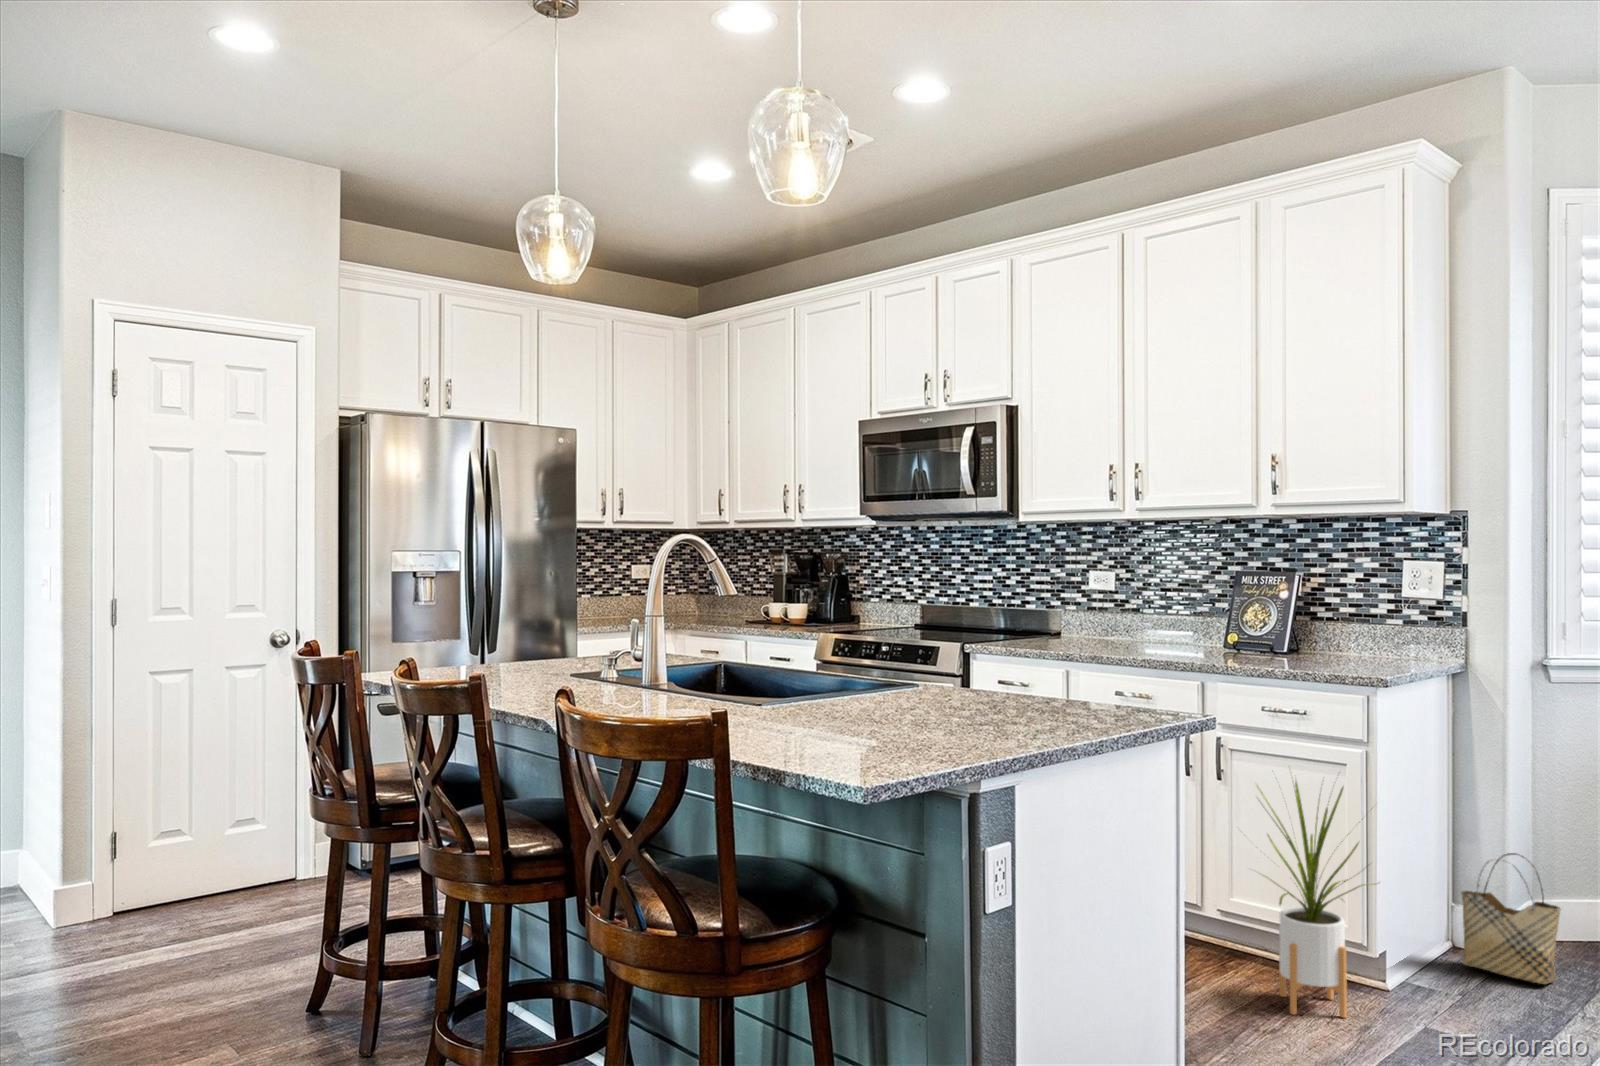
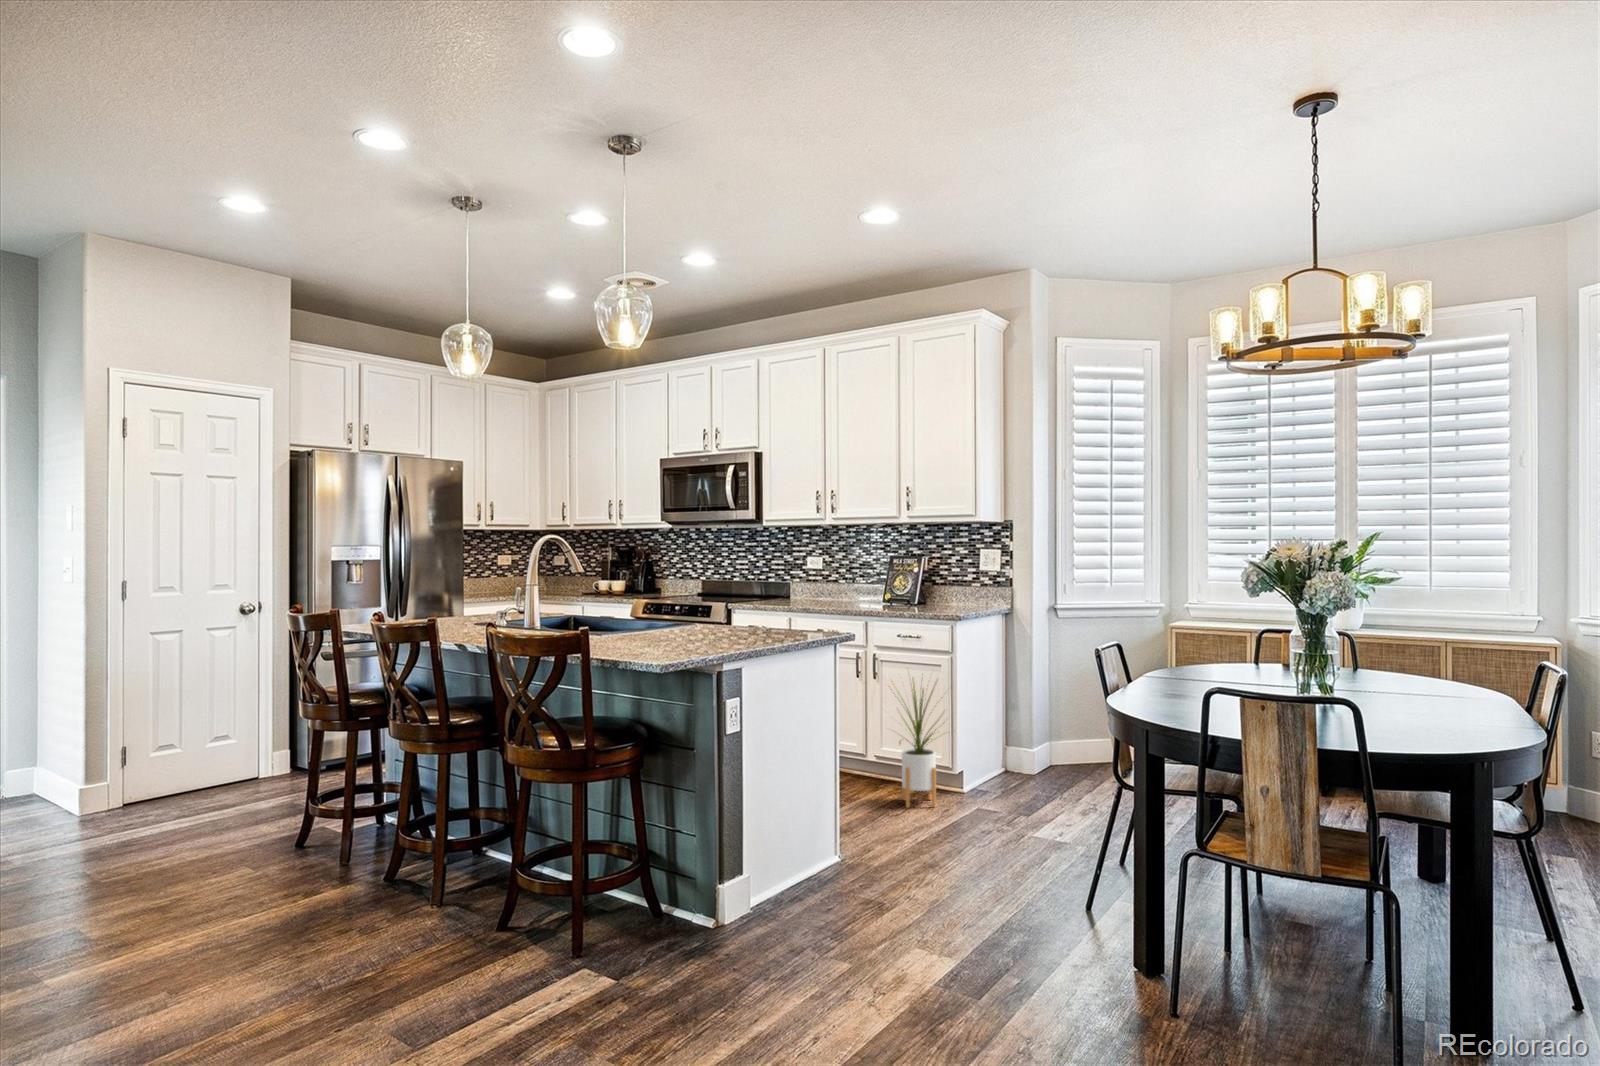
woven basket: present [1461,853,1561,984] -> none [1006,715,1056,786]

